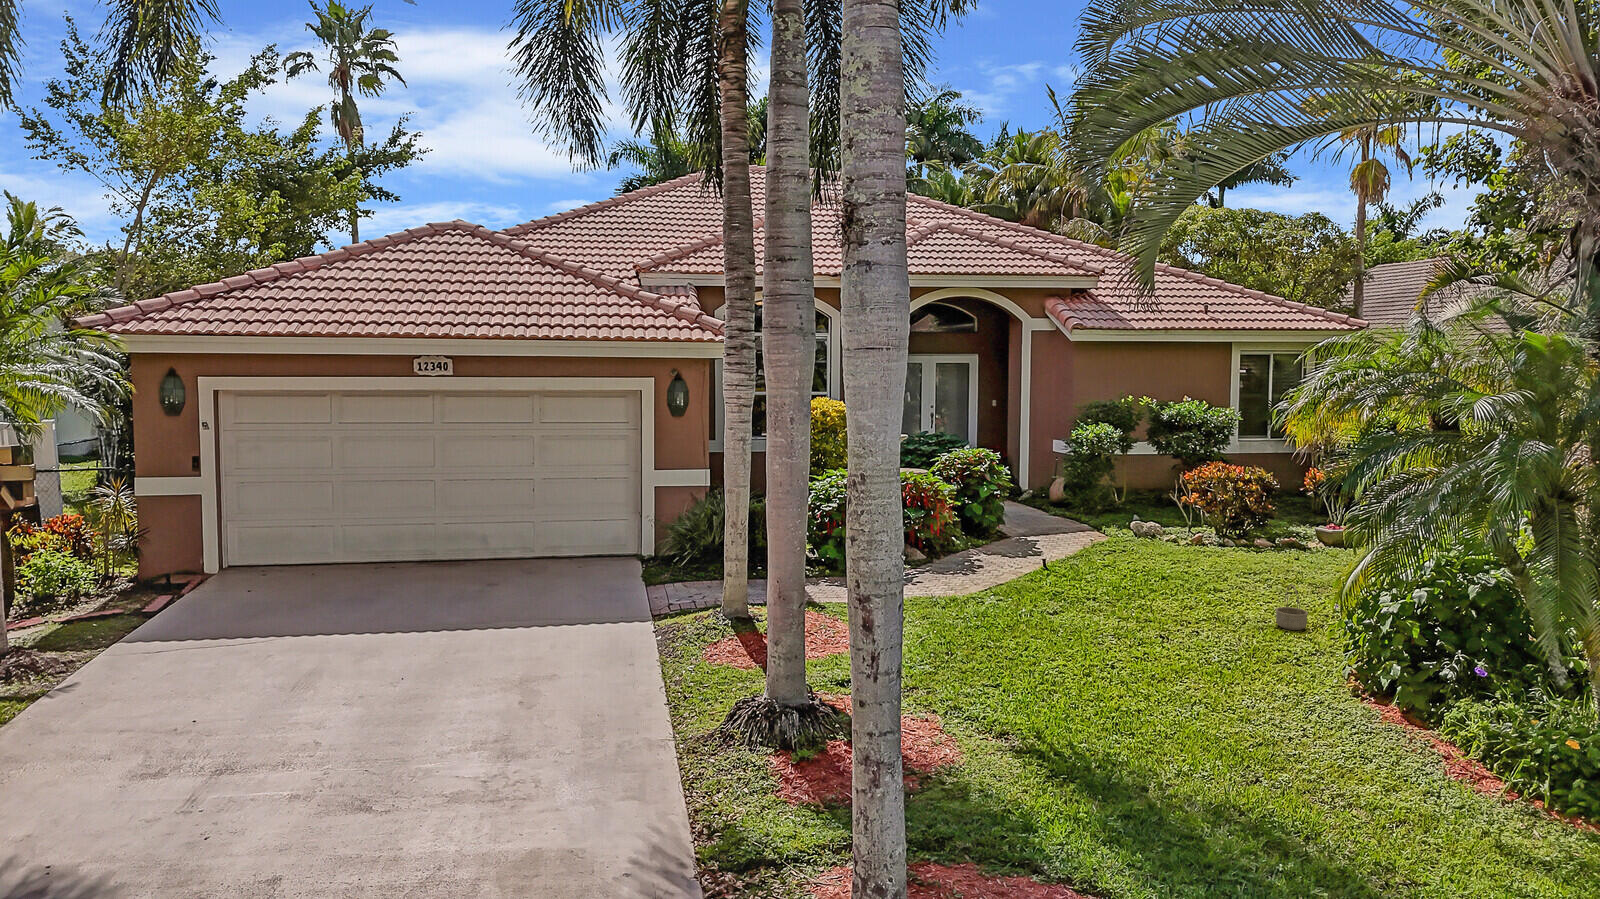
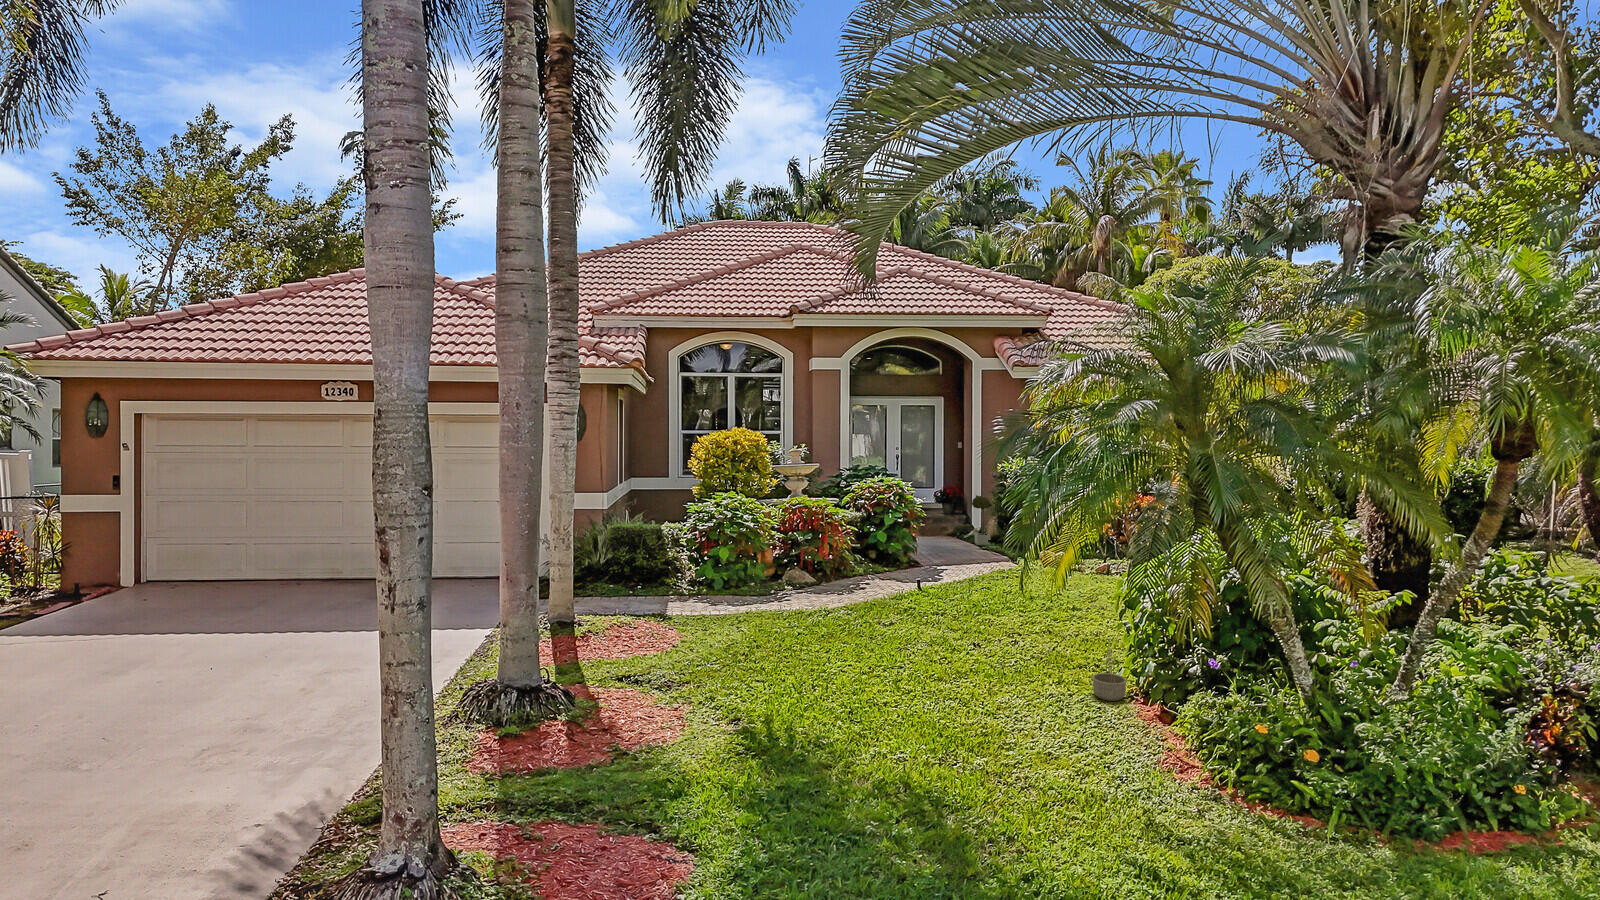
potted tree: none [1029,454,1050,503] -> present [972,495,992,545]

